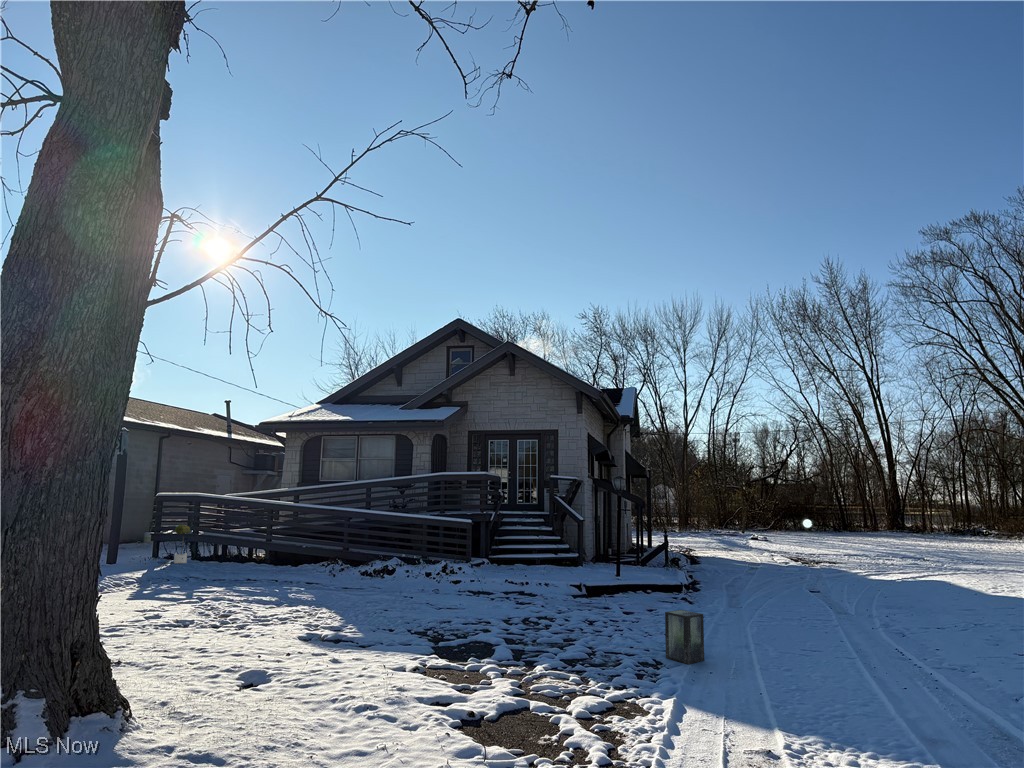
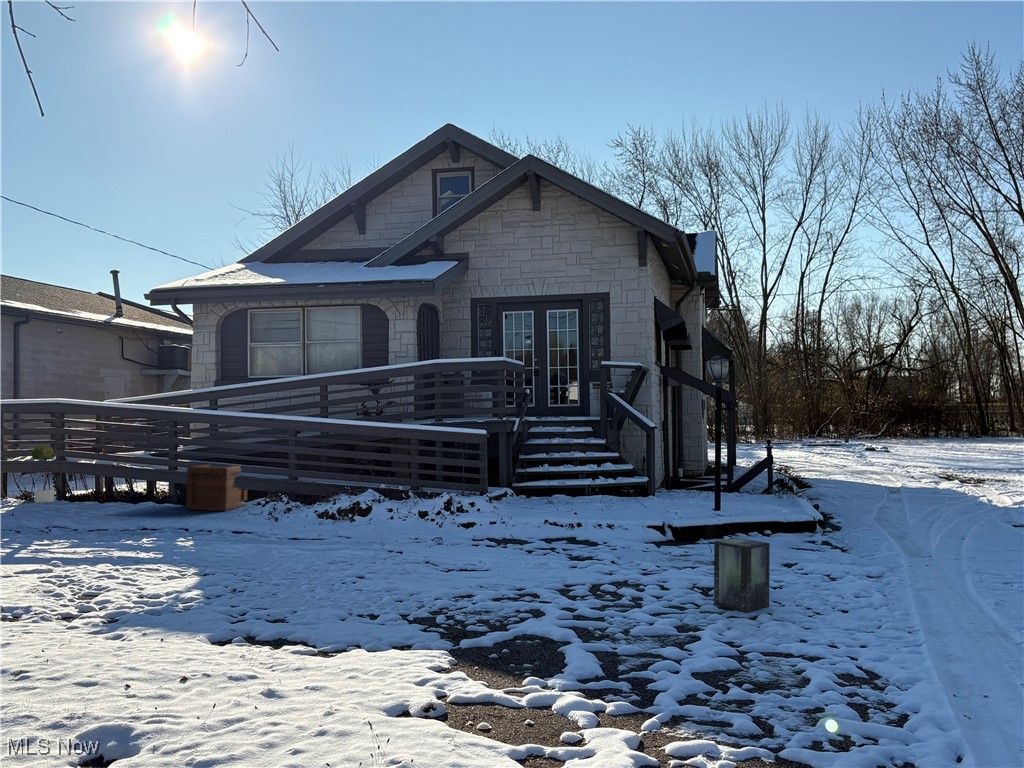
wooden crate: none [274,539,316,571] -> present [186,465,247,511]
storage box: present [665,610,704,664] -> present [714,538,770,612]

